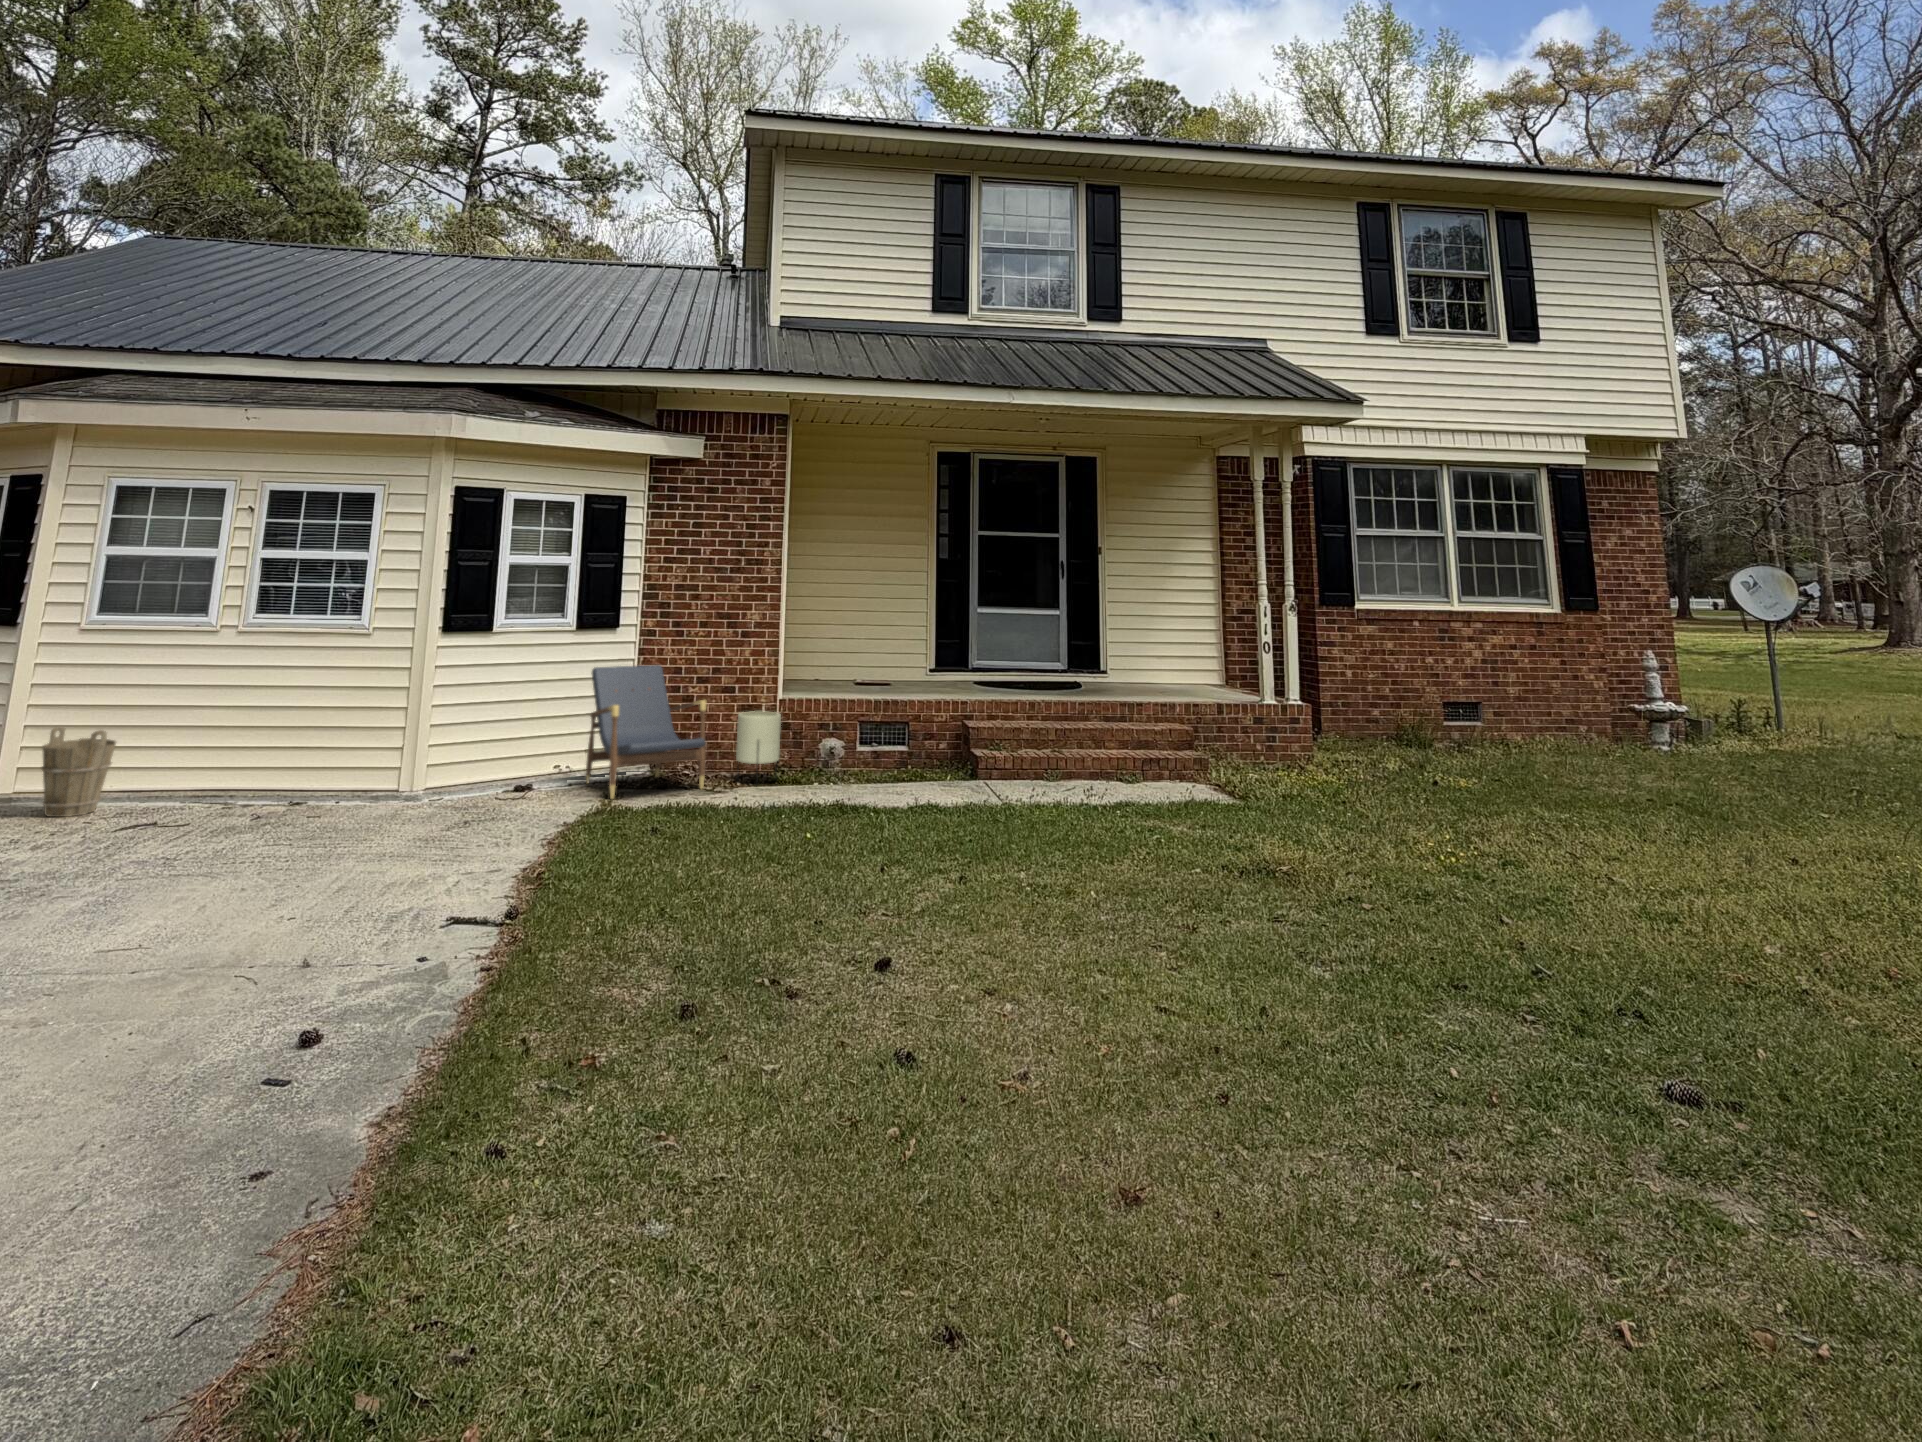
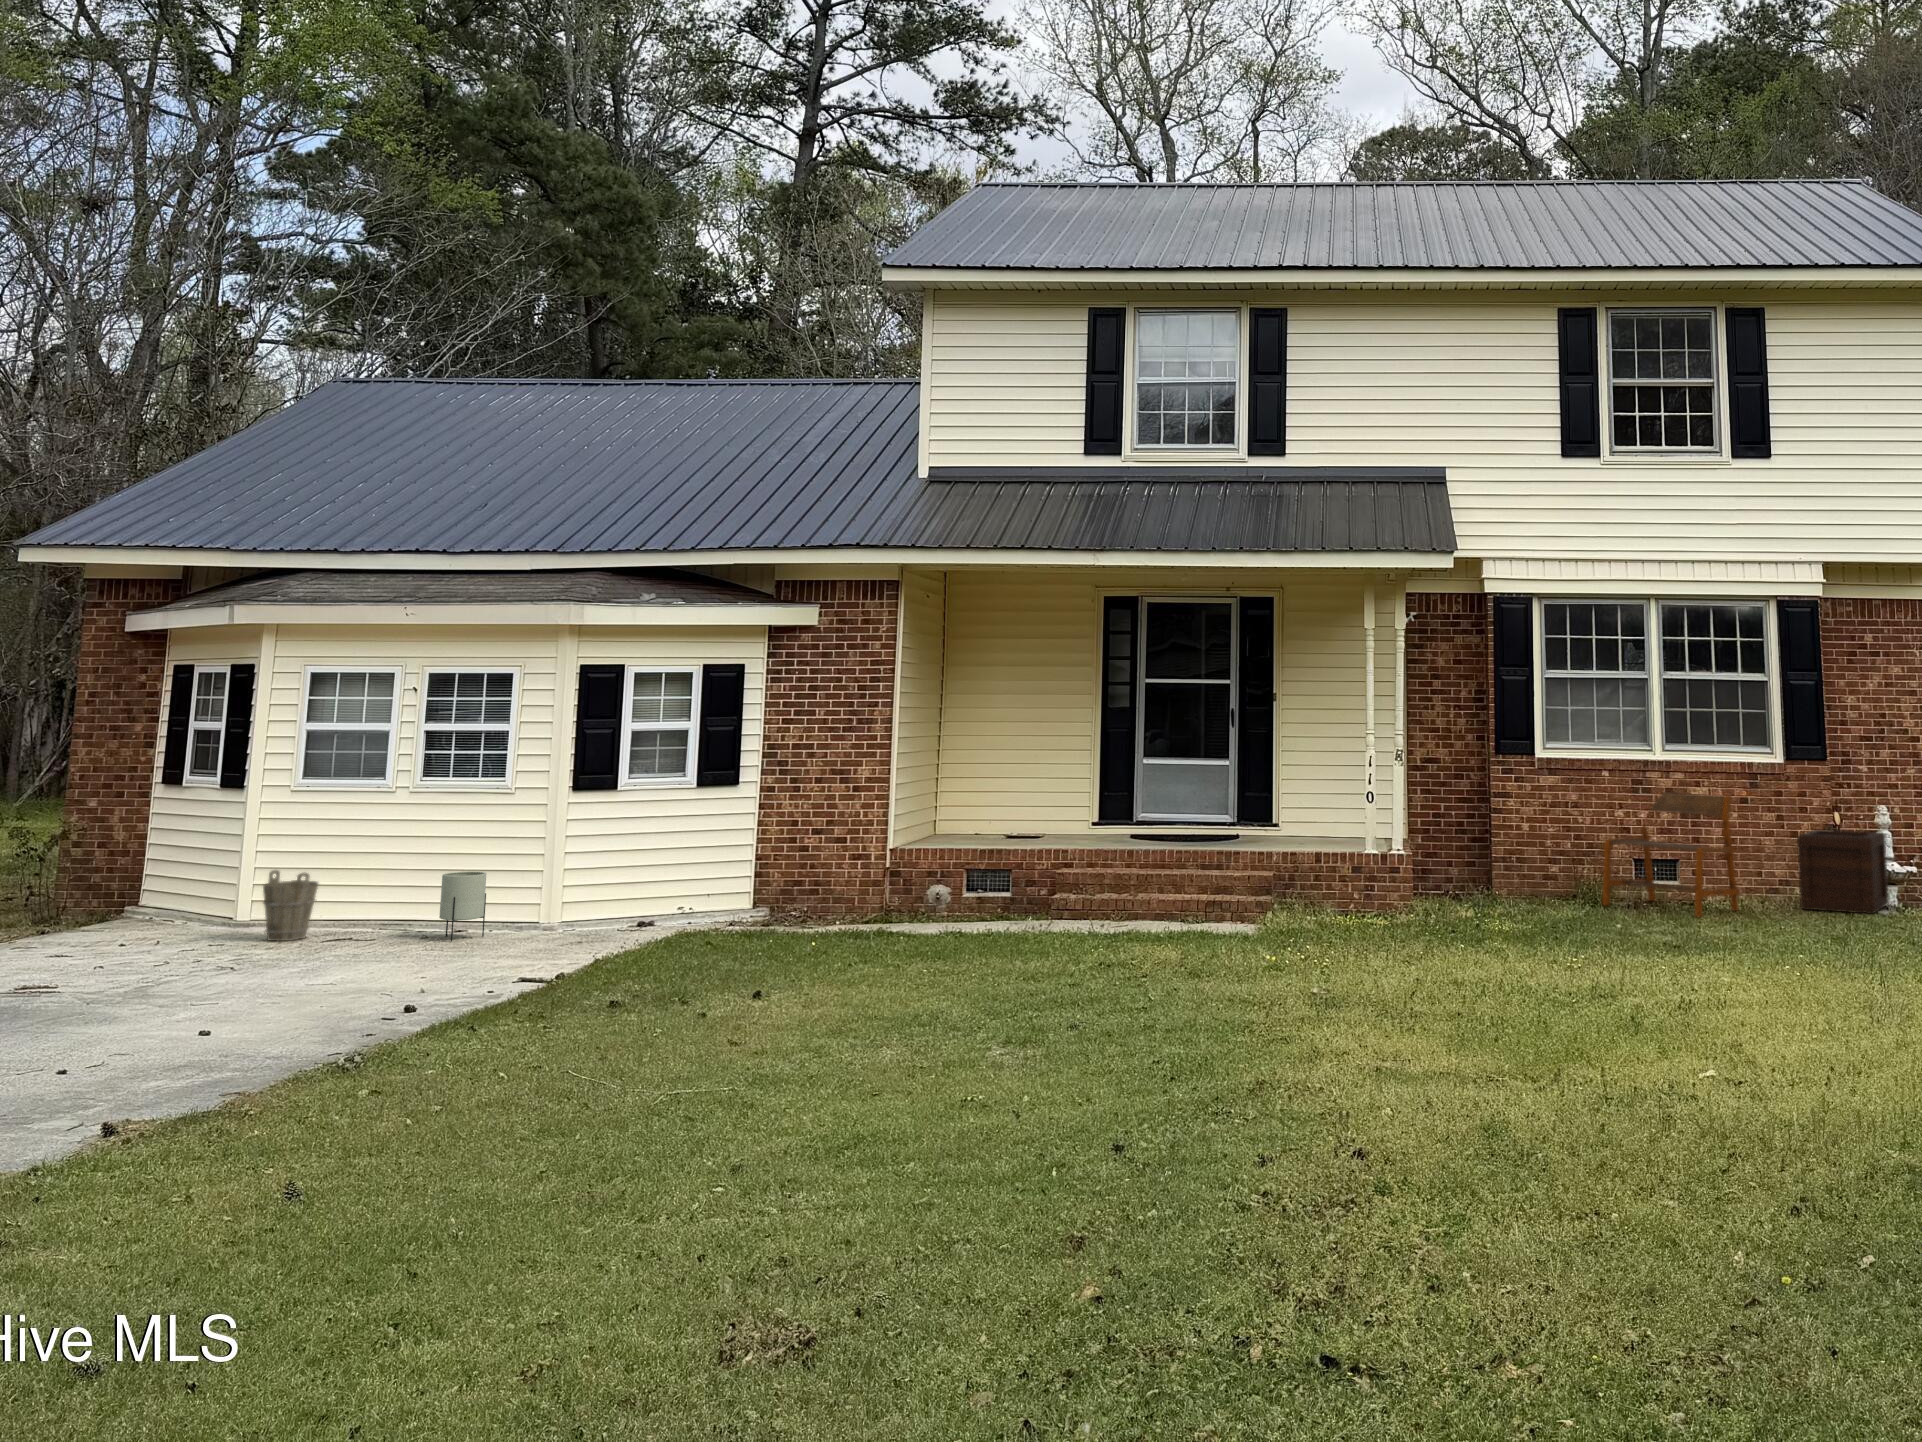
bench: none [1423,639,1560,761] -> present [1602,792,1739,917]
lounge chair: present [586,665,706,799] -> none [709,819,808,936]
wooden crate: none [1586,676,1682,755] -> present [1797,830,1889,914]
planter: present [736,711,781,771] -> present [439,872,486,941]

